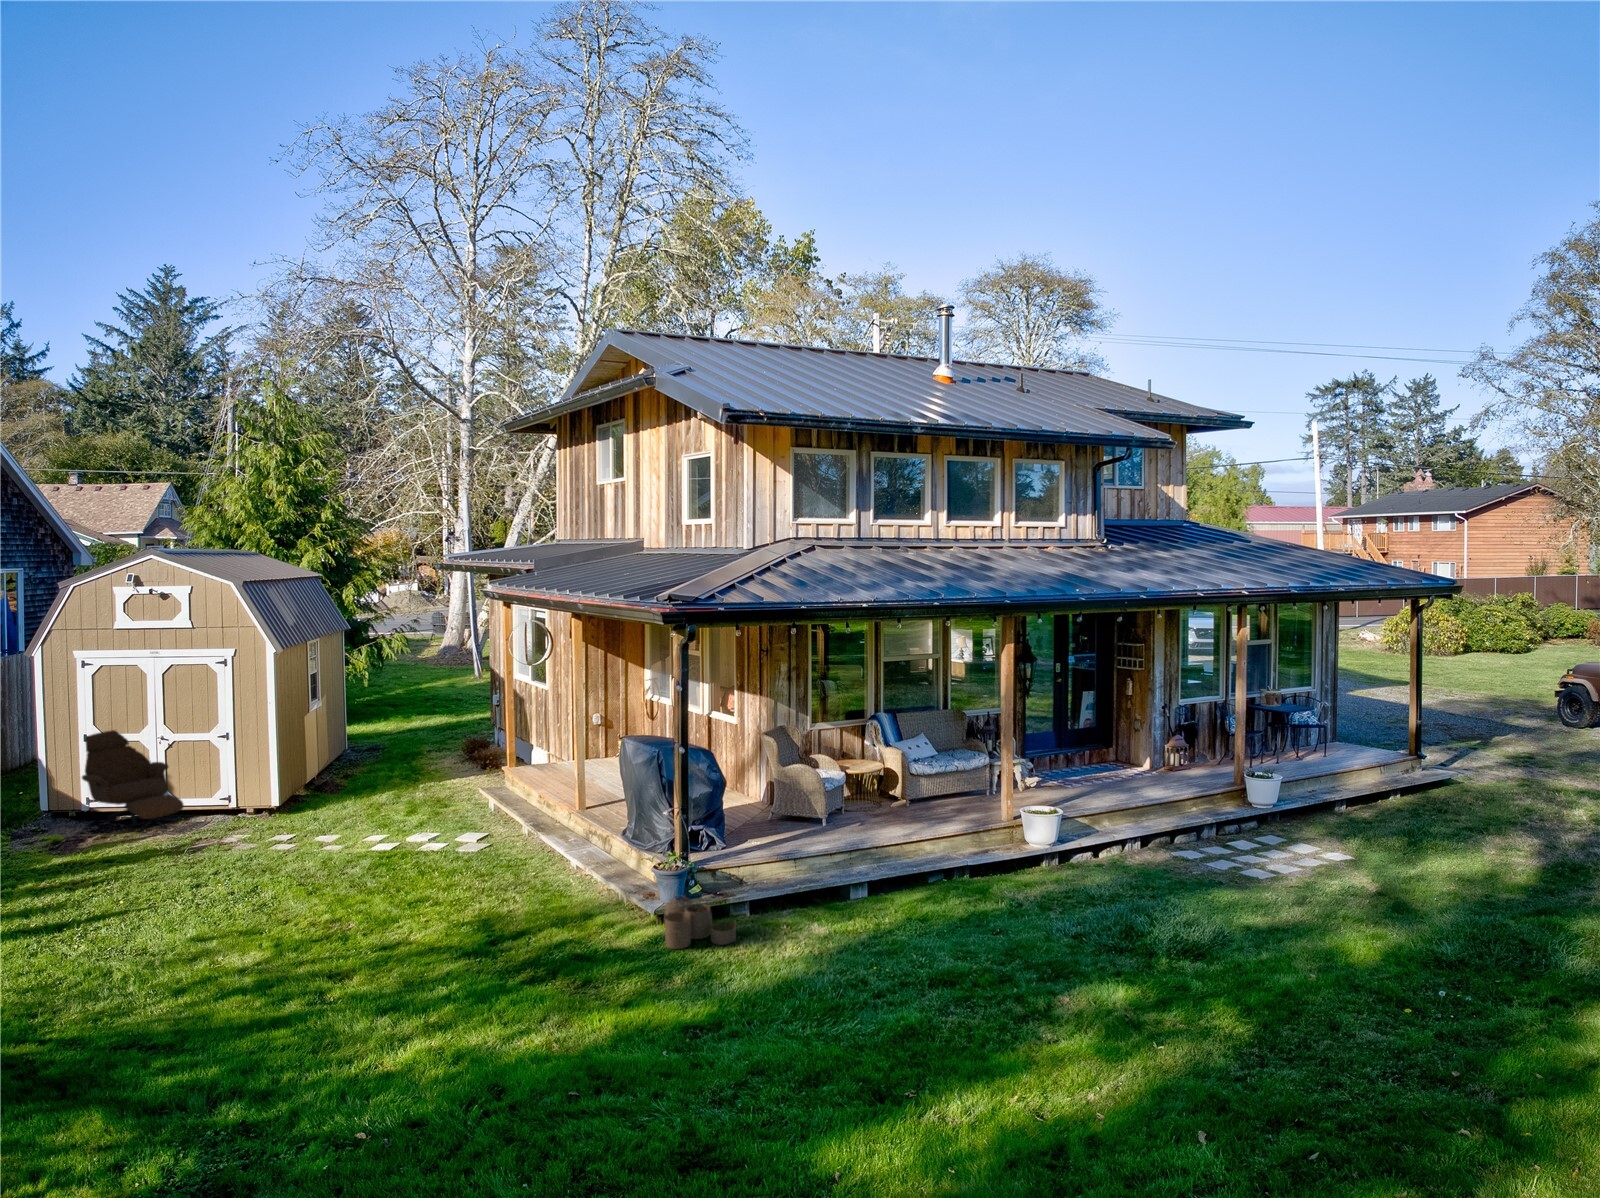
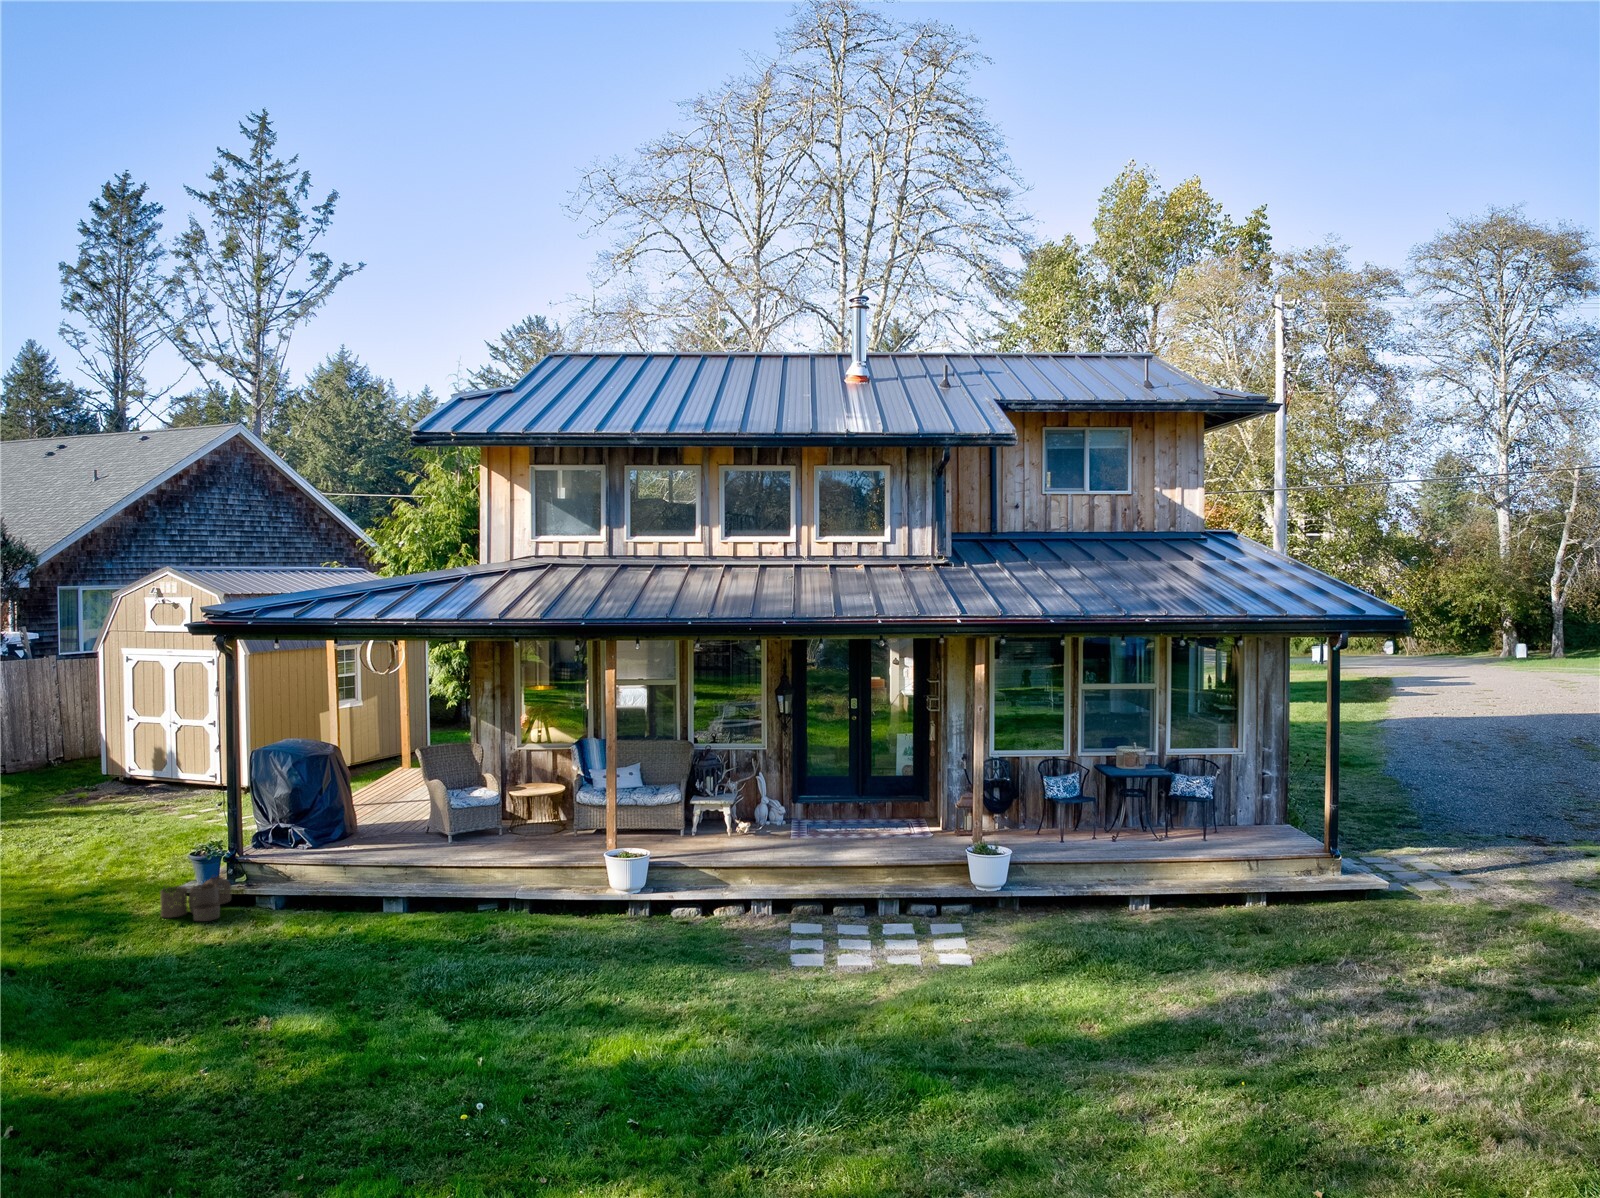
lounge chair: present [82,730,184,831] -> none [103,711,169,790]

